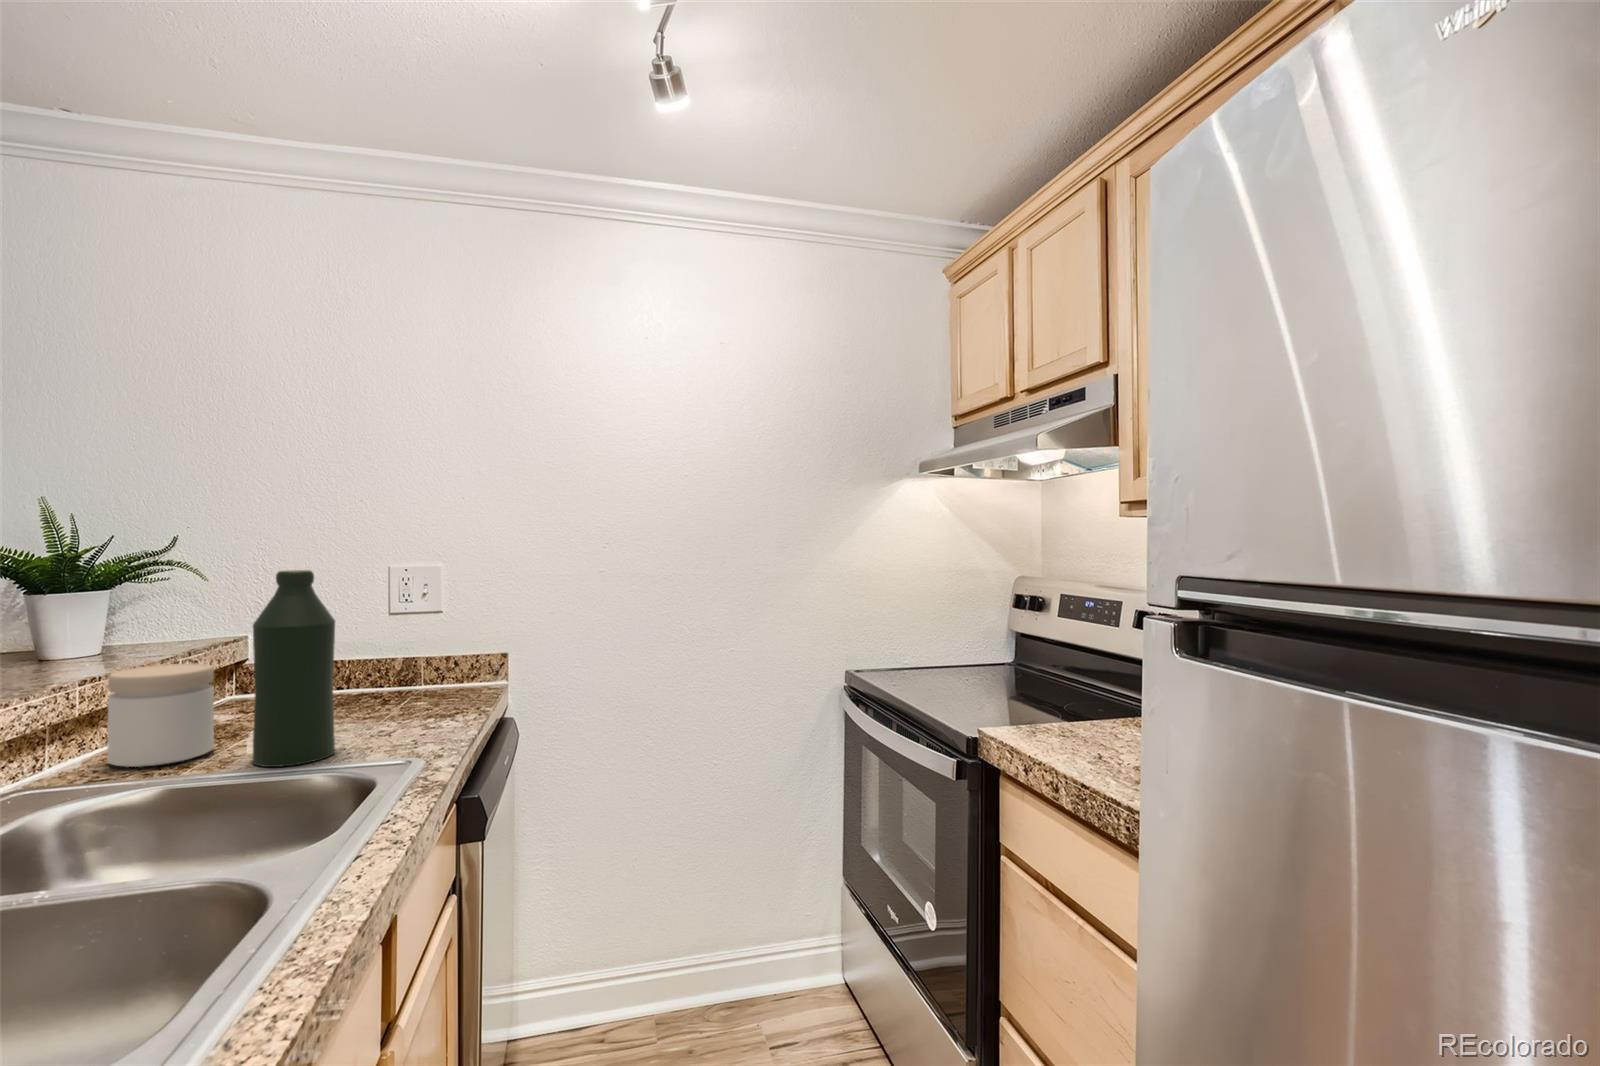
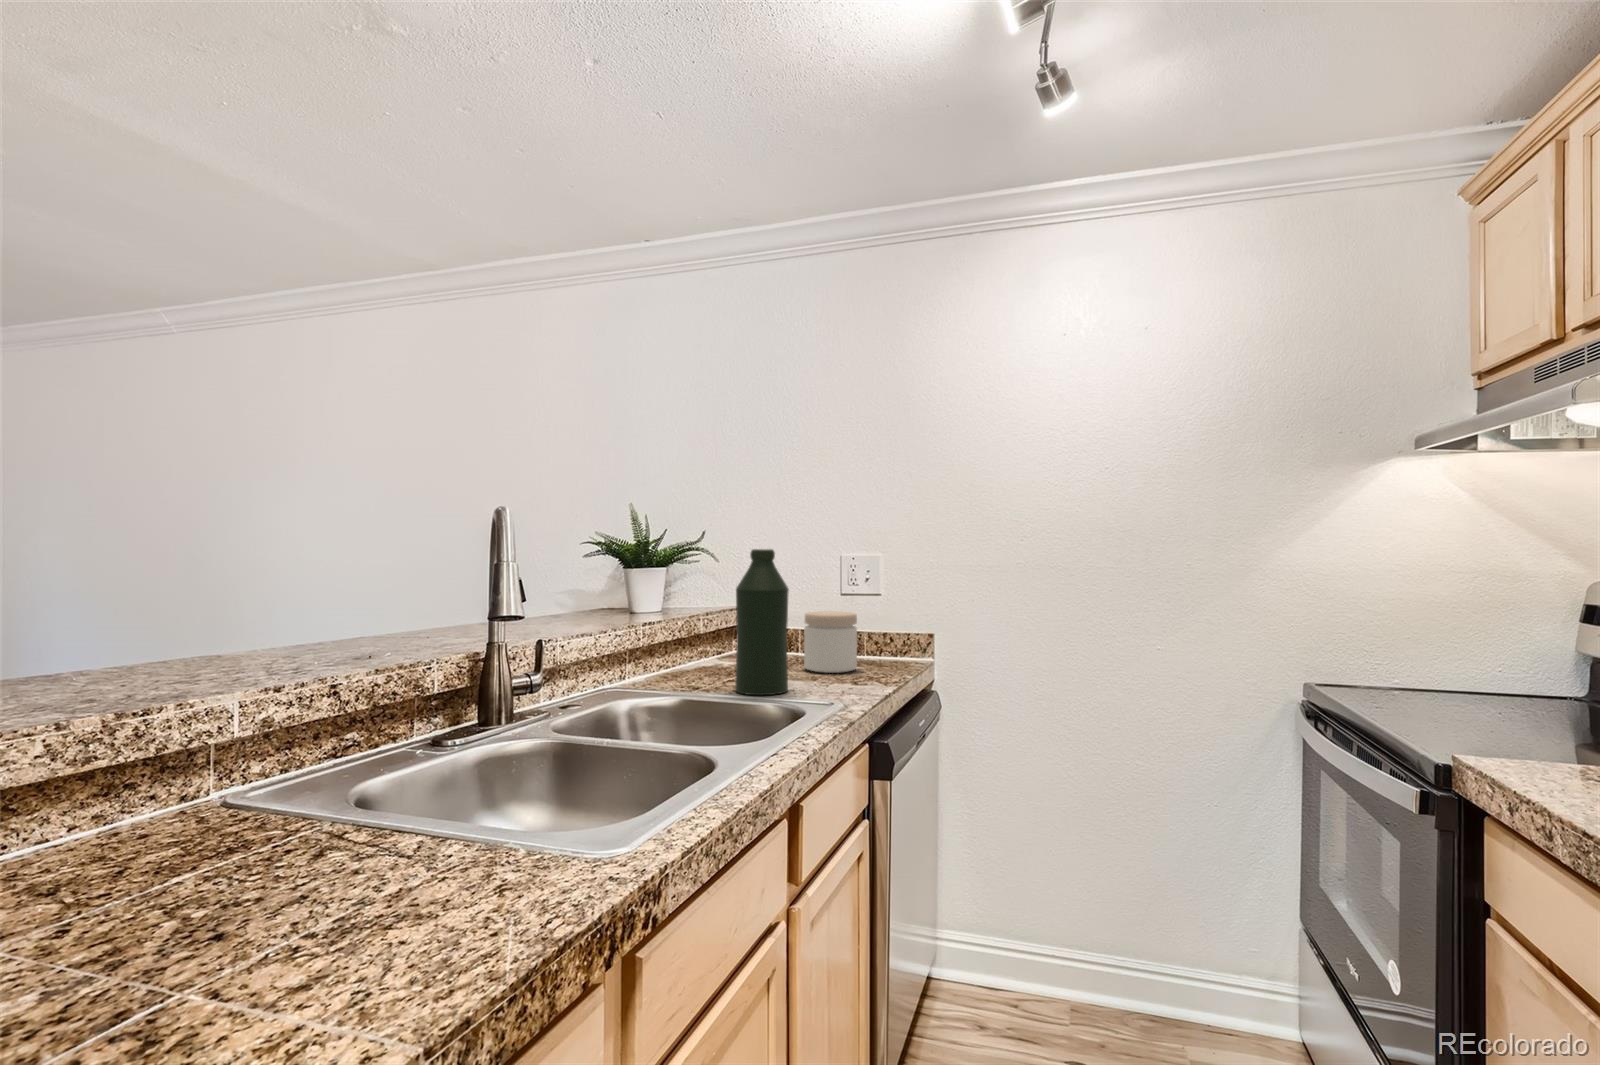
jar: present [107,664,214,767] -> present [804,612,857,673]

